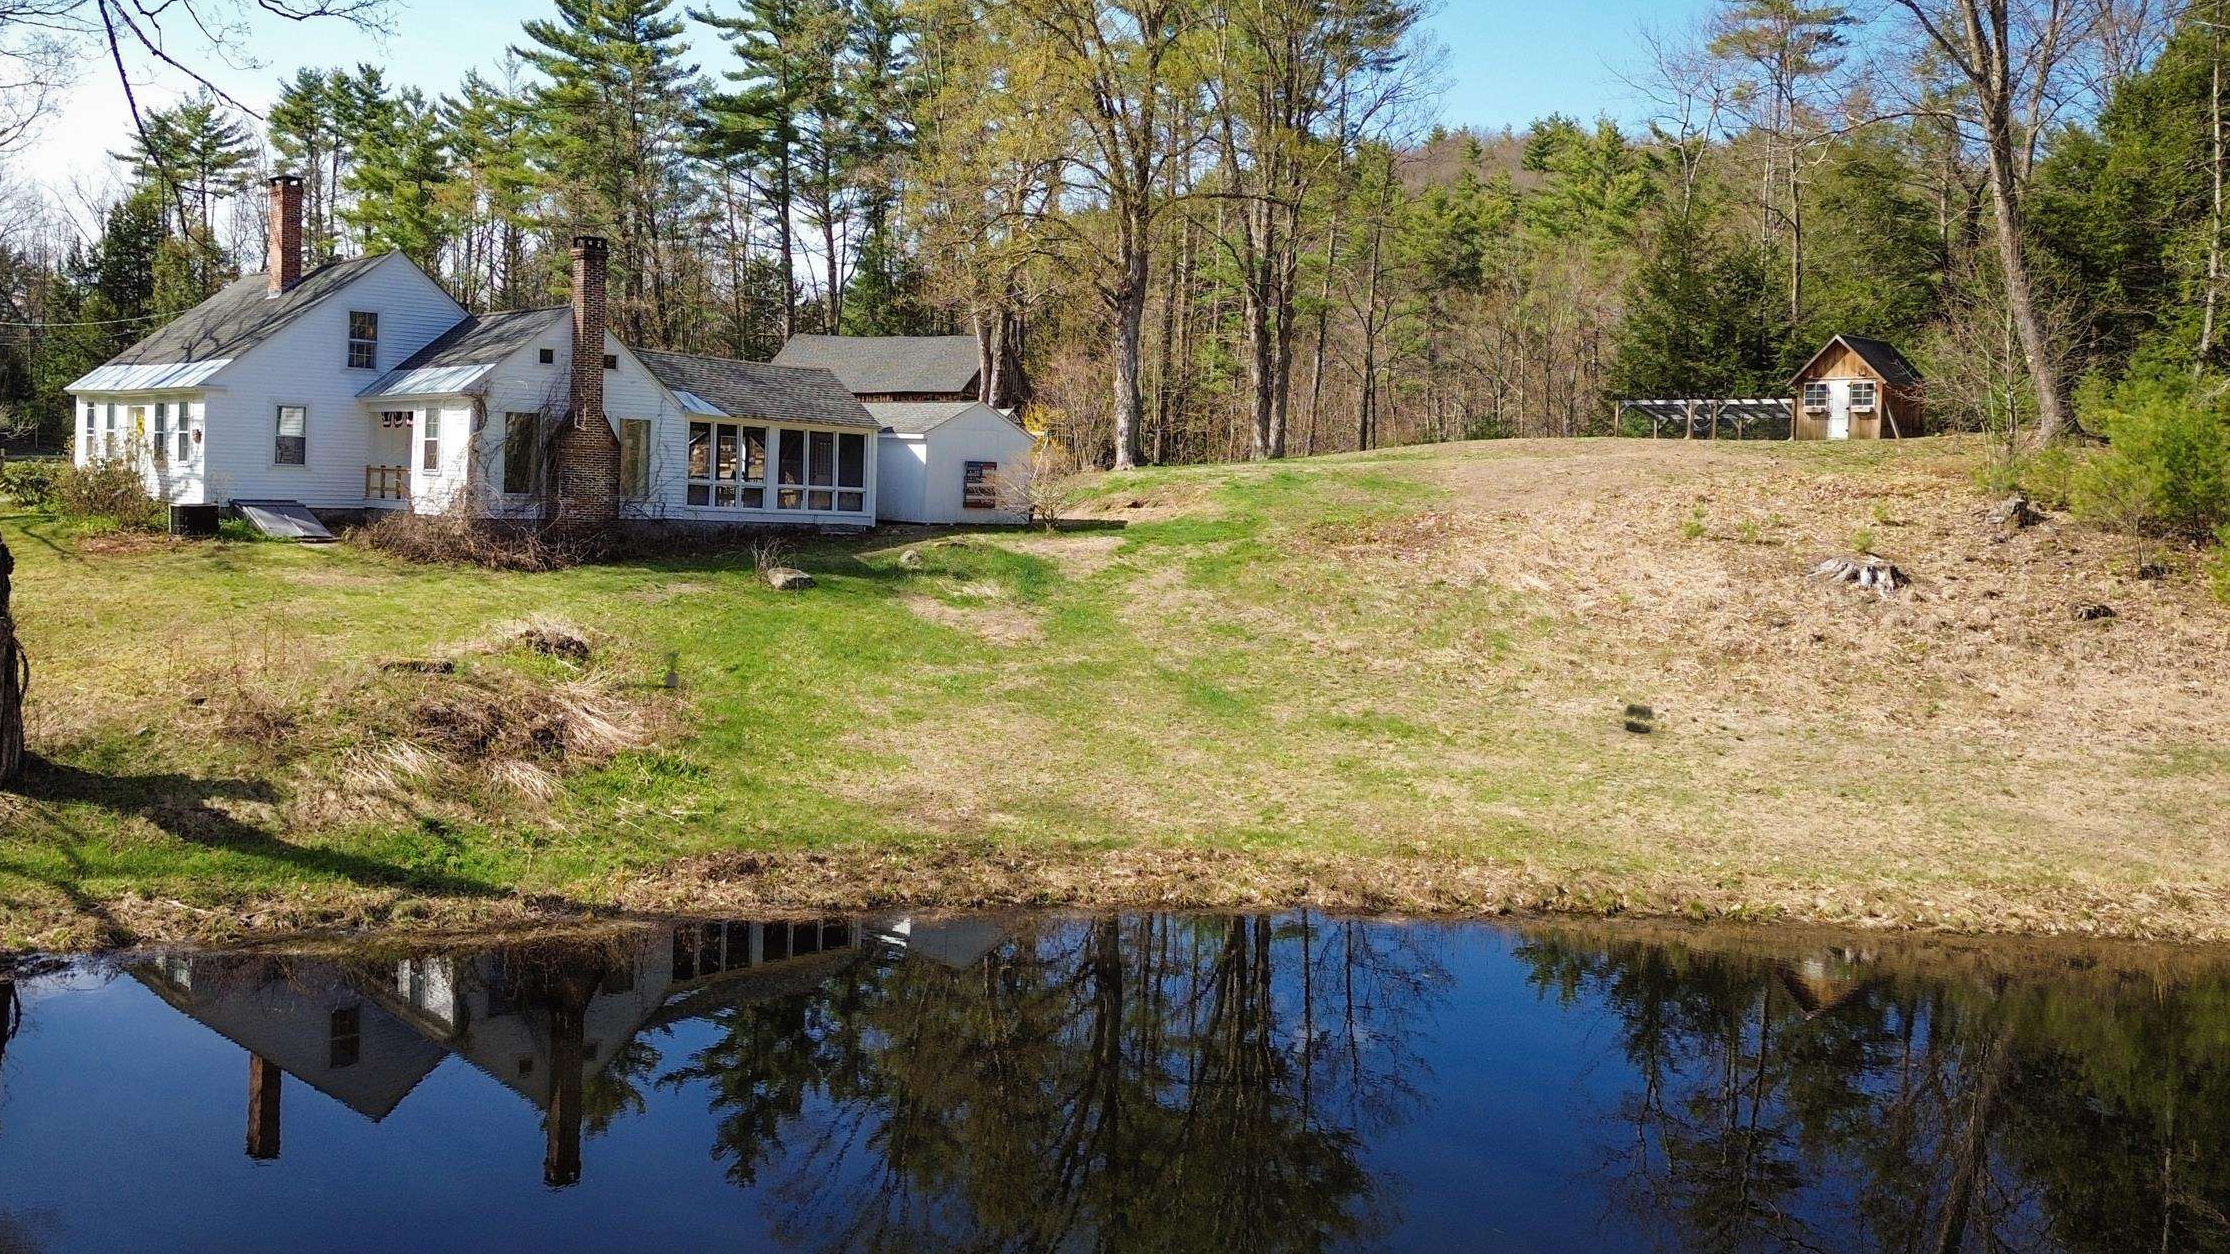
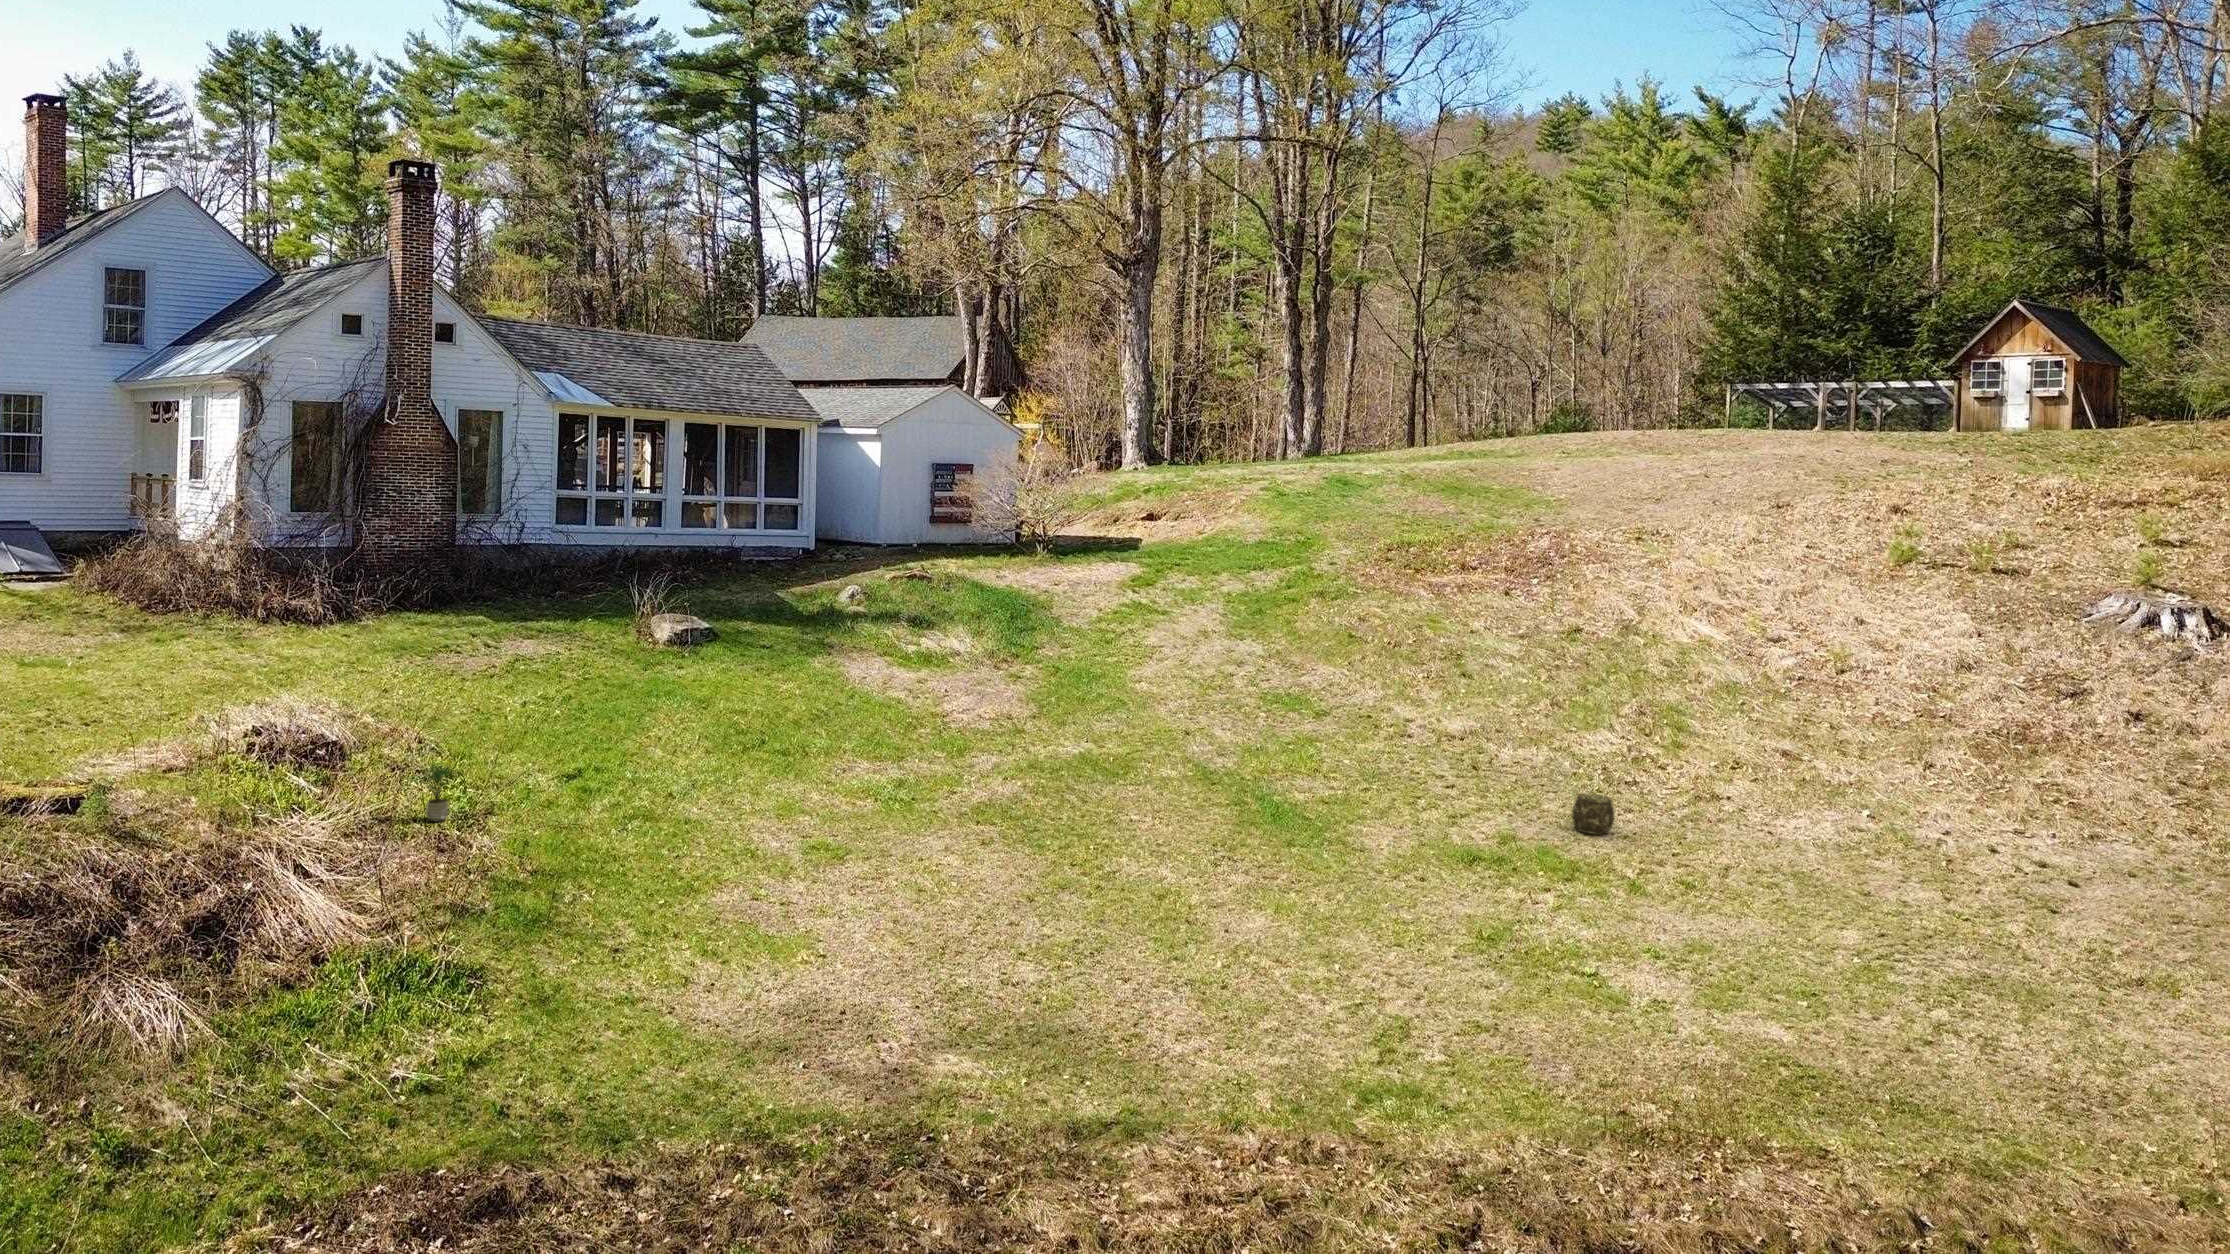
woven basket: present [1624,704,1654,732] -> present [1572,794,1615,835]

